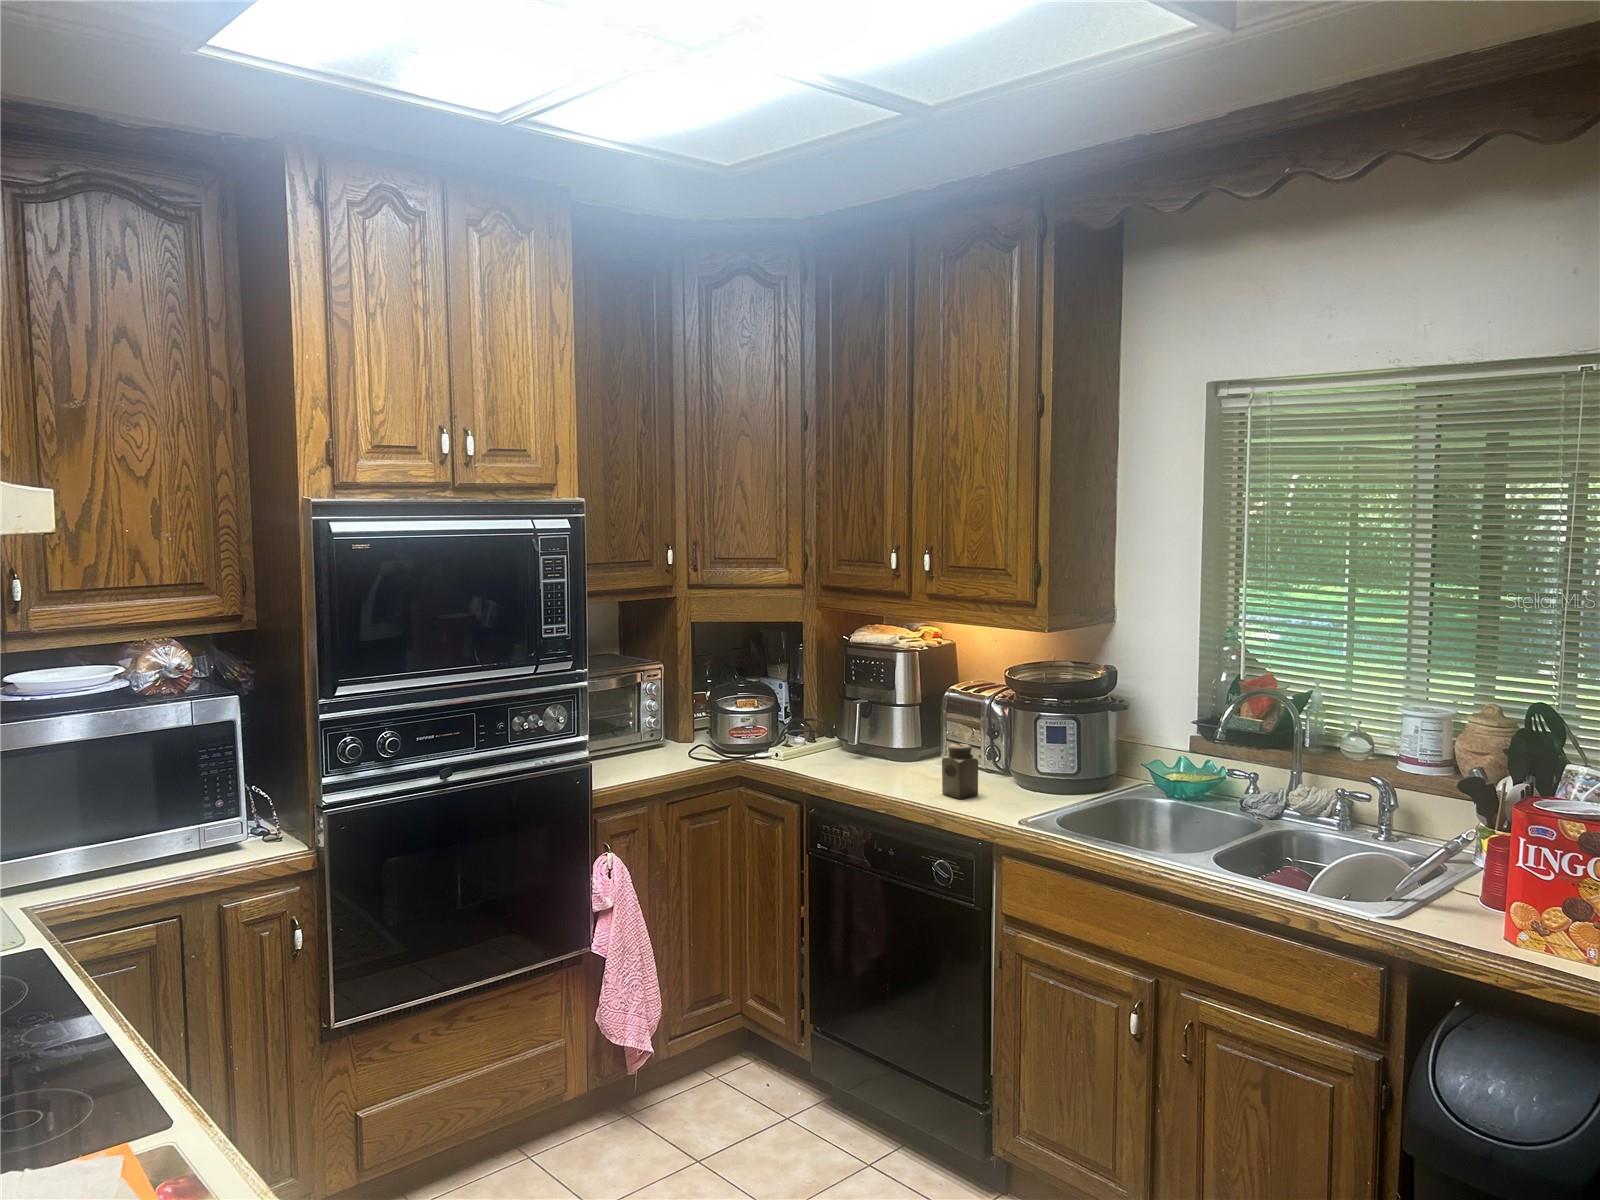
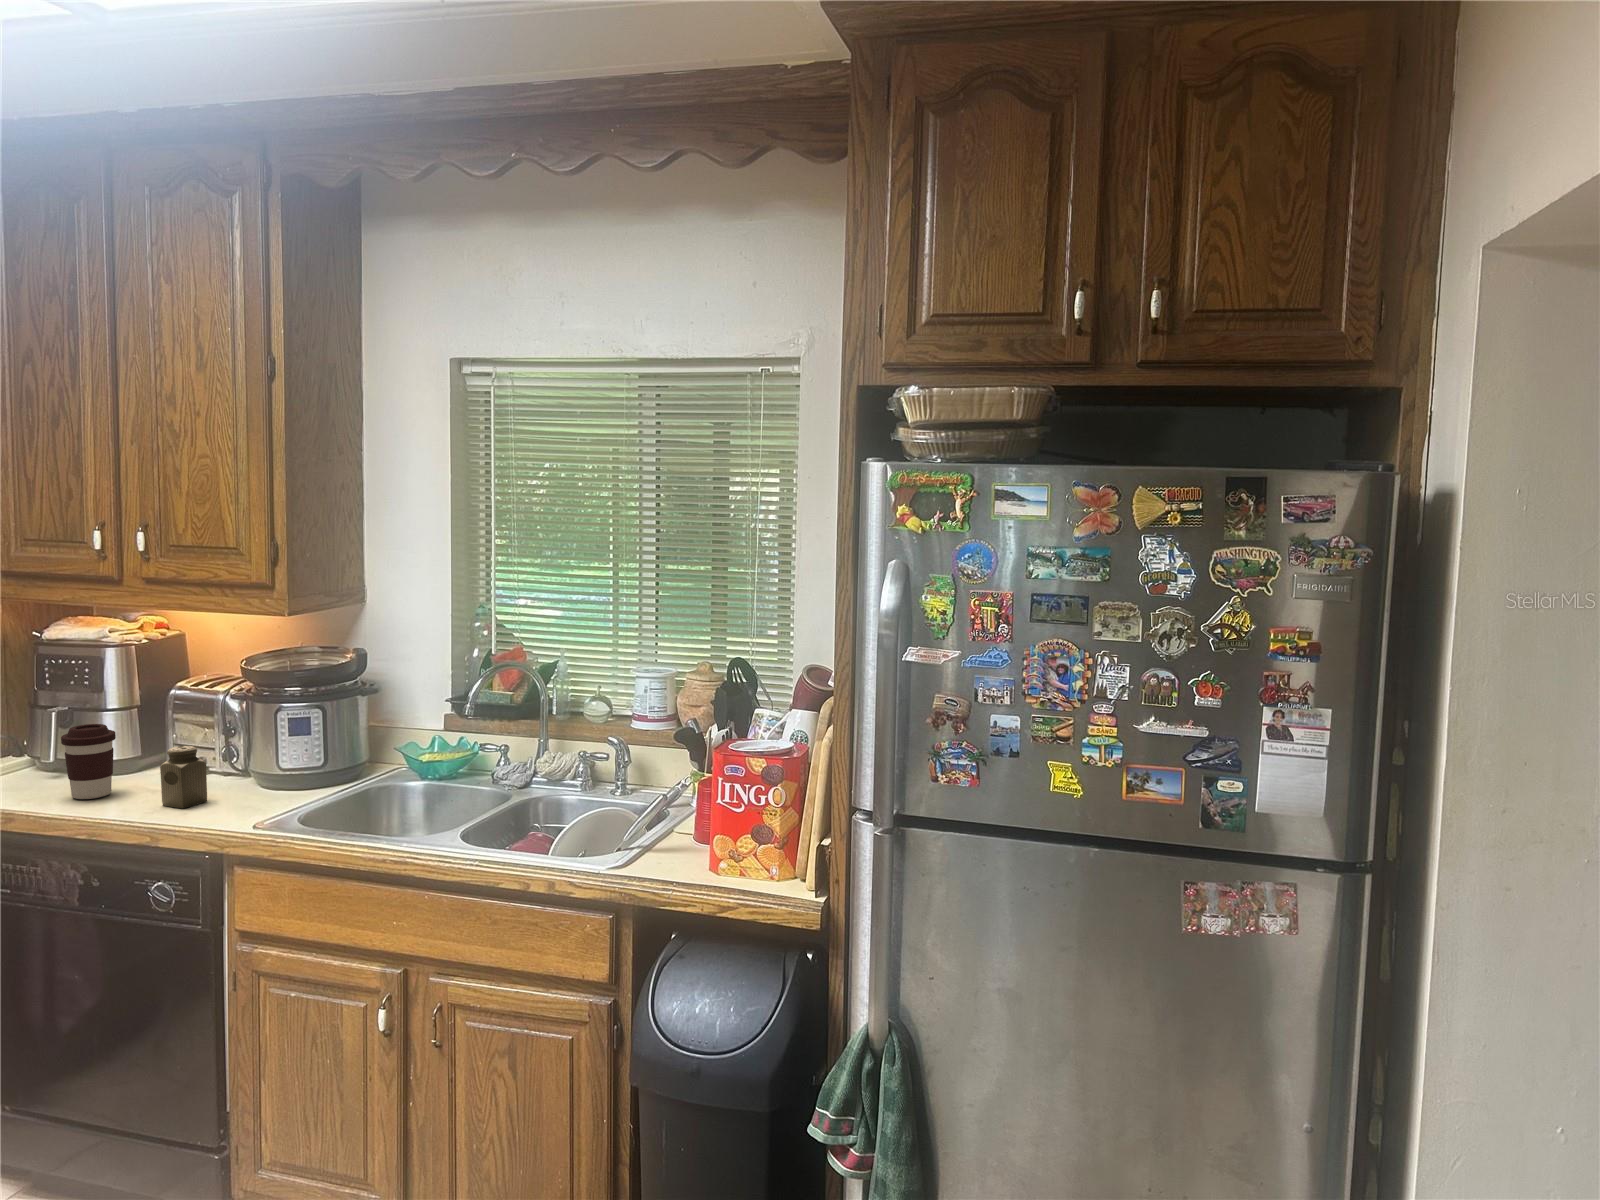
coffee cup: none [867,717,906,781] -> present [61,724,116,799]

